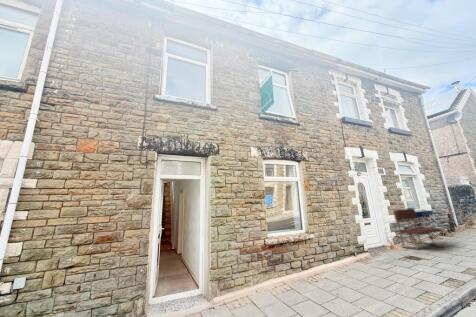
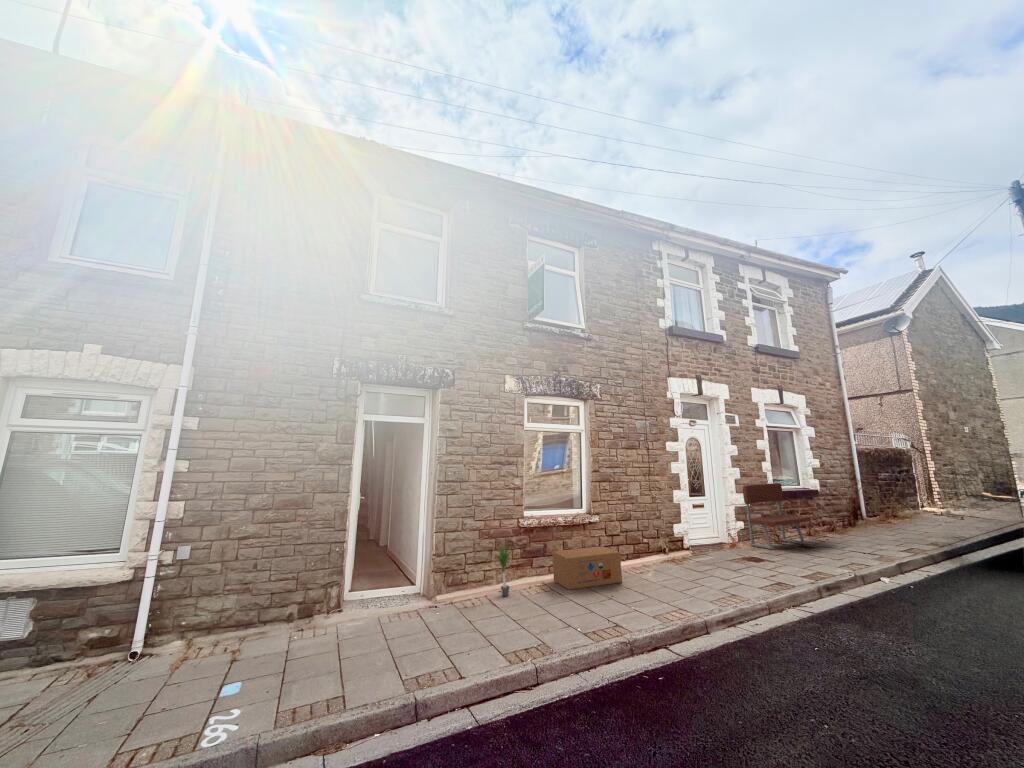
potted plant: none [247,254,271,296] -> present [495,546,510,597]
cardboard box: none [288,254,338,288] -> present [552,546,622,590]

